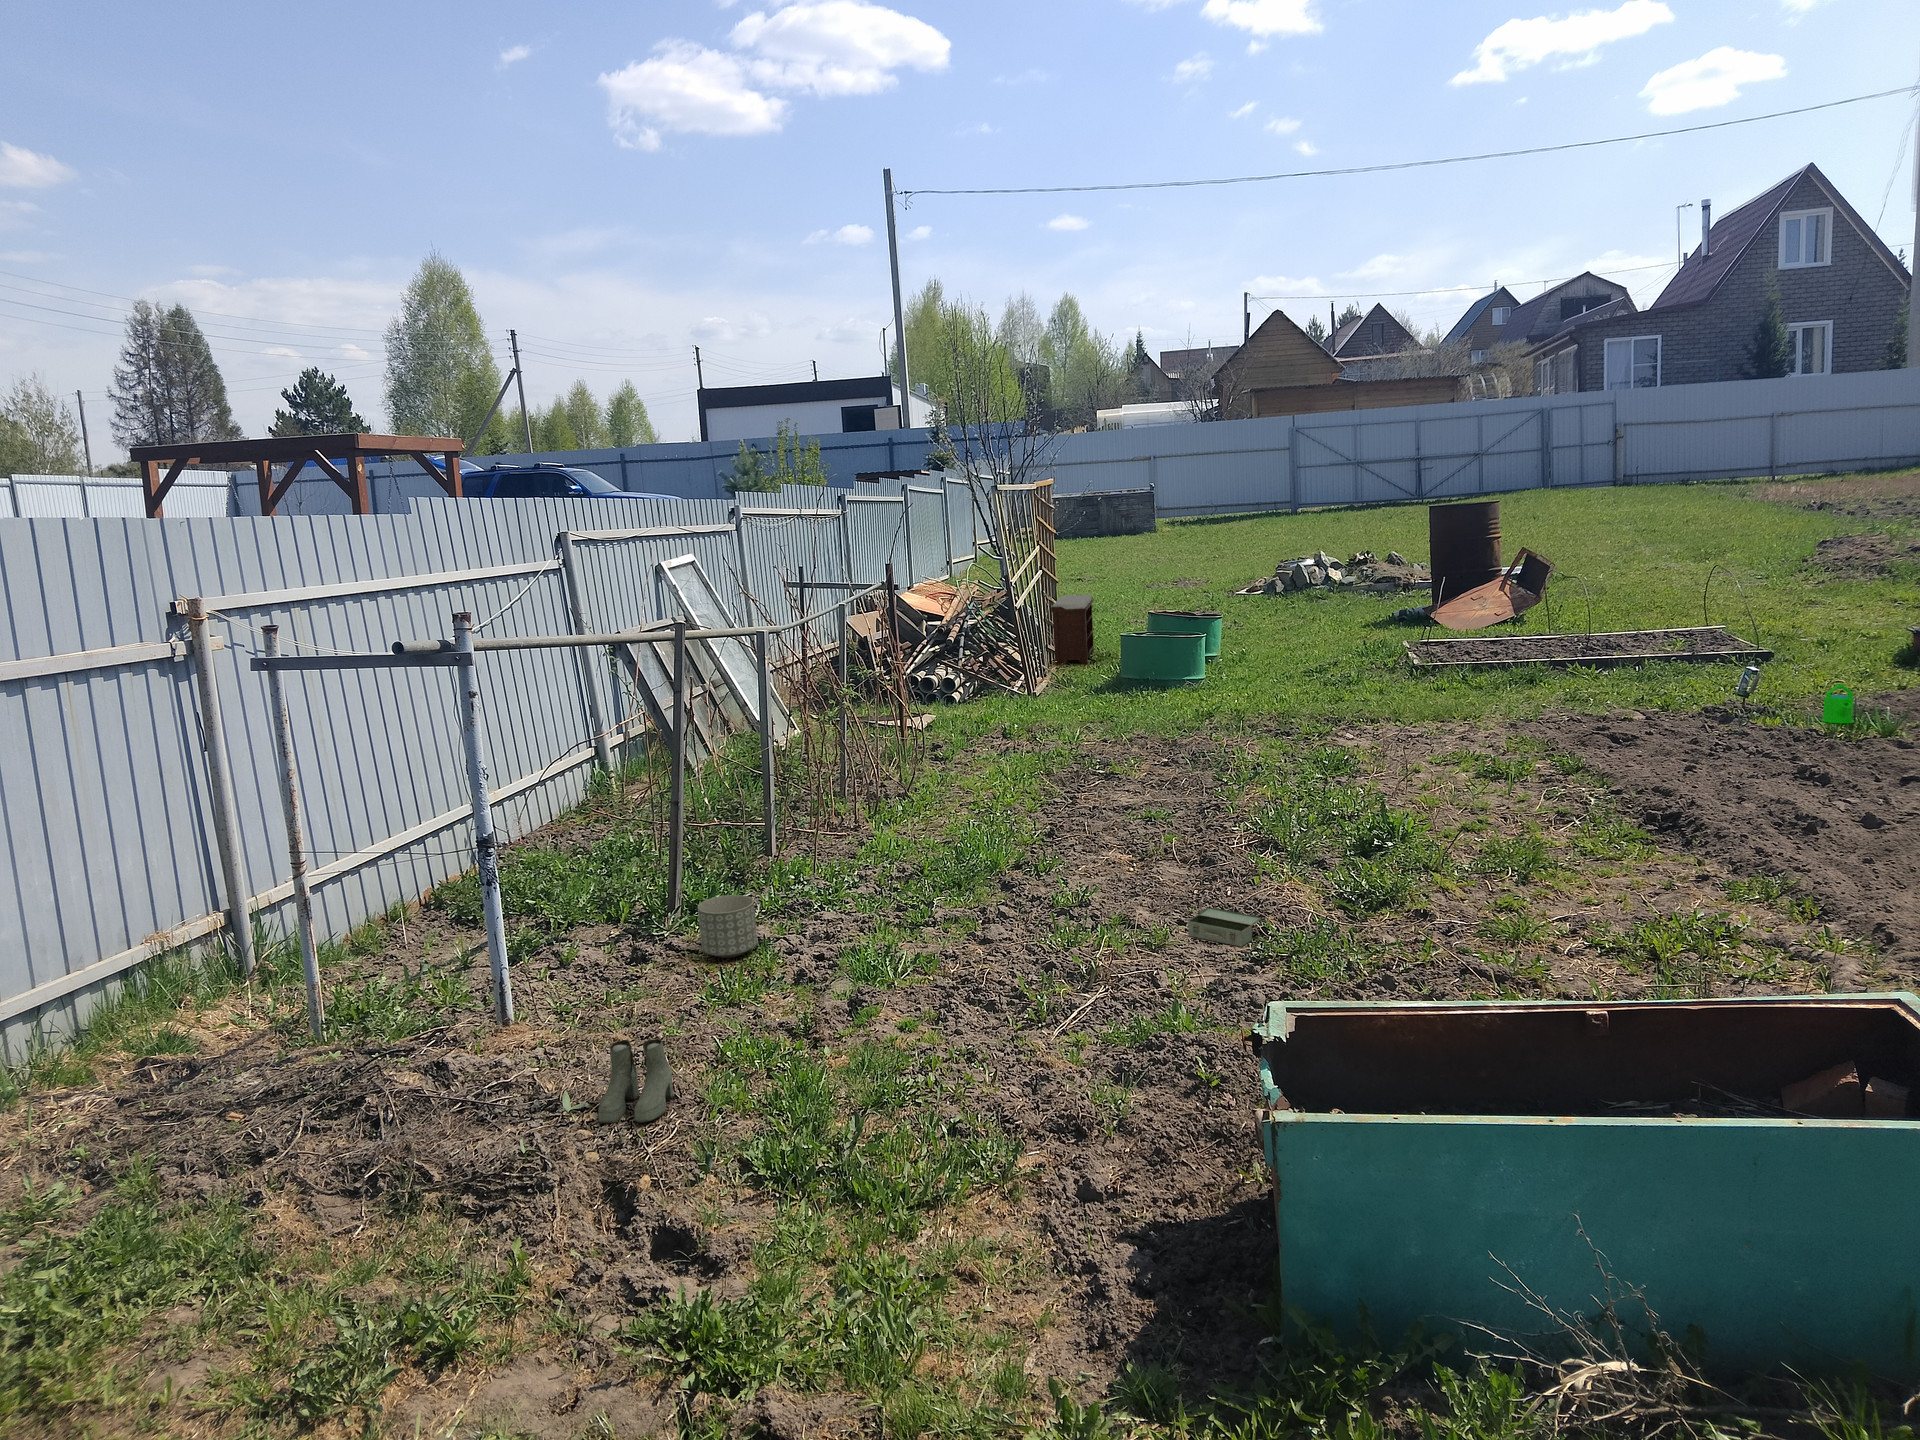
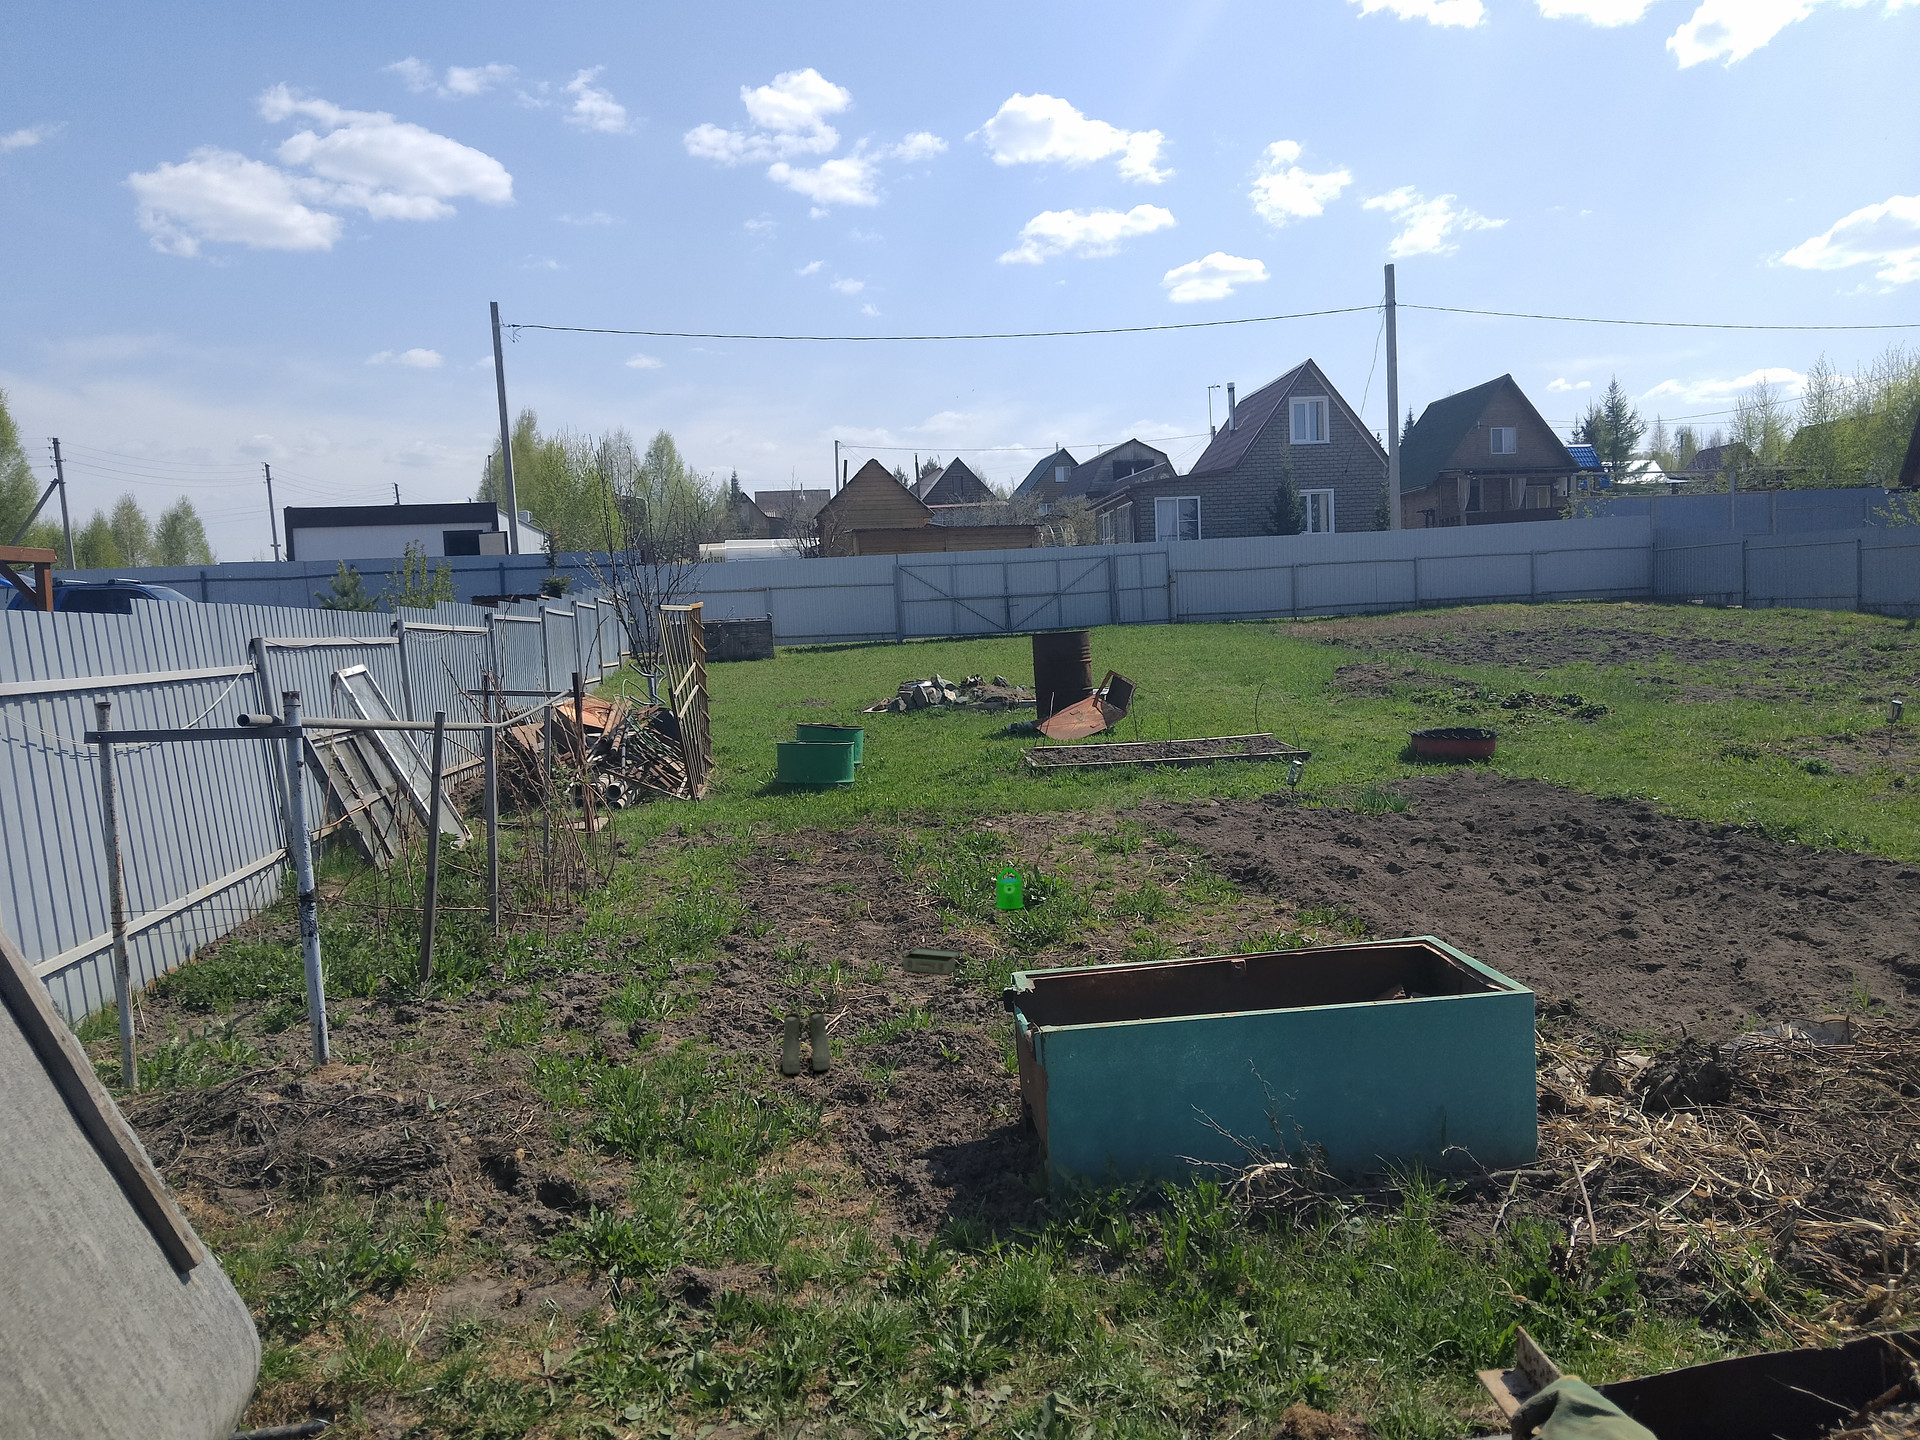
bench: present [1051,594,1094,665] -> none [706,709,743,775]
watering can: present [1821,684,1854,724] -> present [995,868,1025,909]
planter: present [698,895,757,958] -> none [469,958,524,1015]
boots: present [598,1039,673,1123] -> present [782,1011,830,1074]

